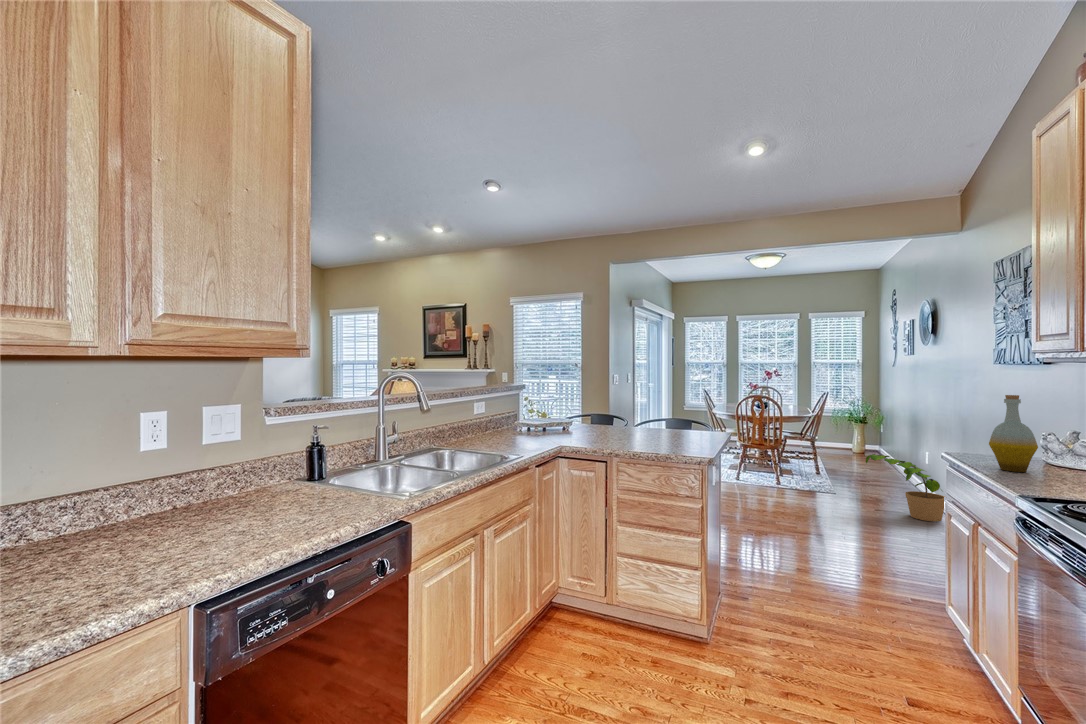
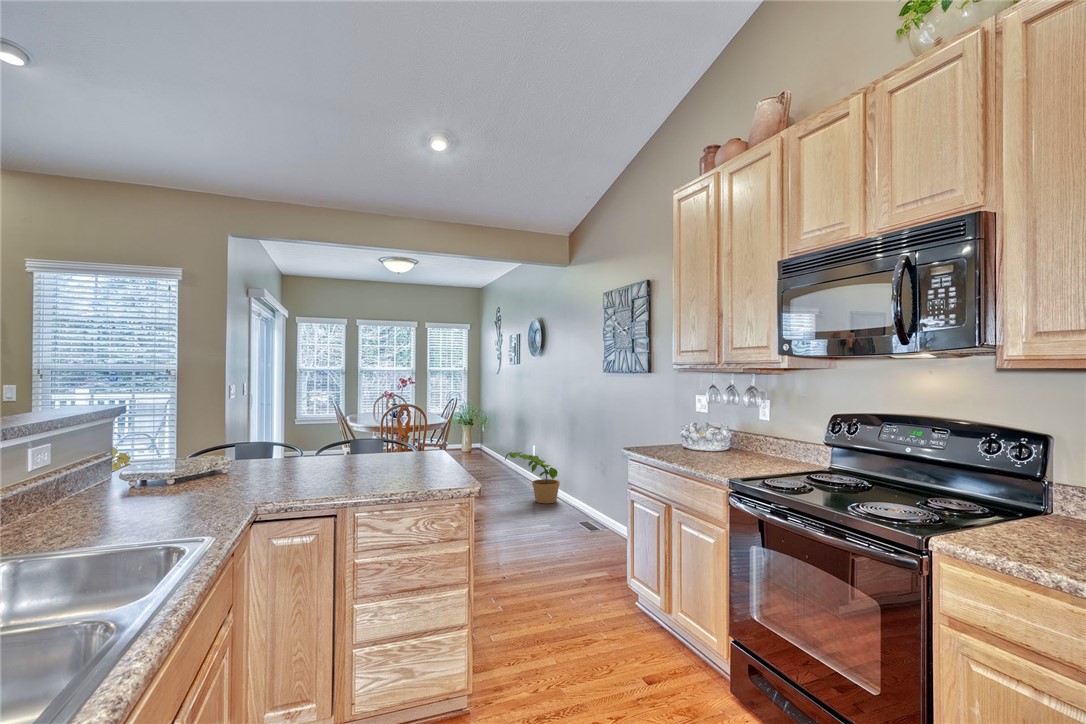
bottle: present [989,395,1038,472] -> none [669,398,698,458]

